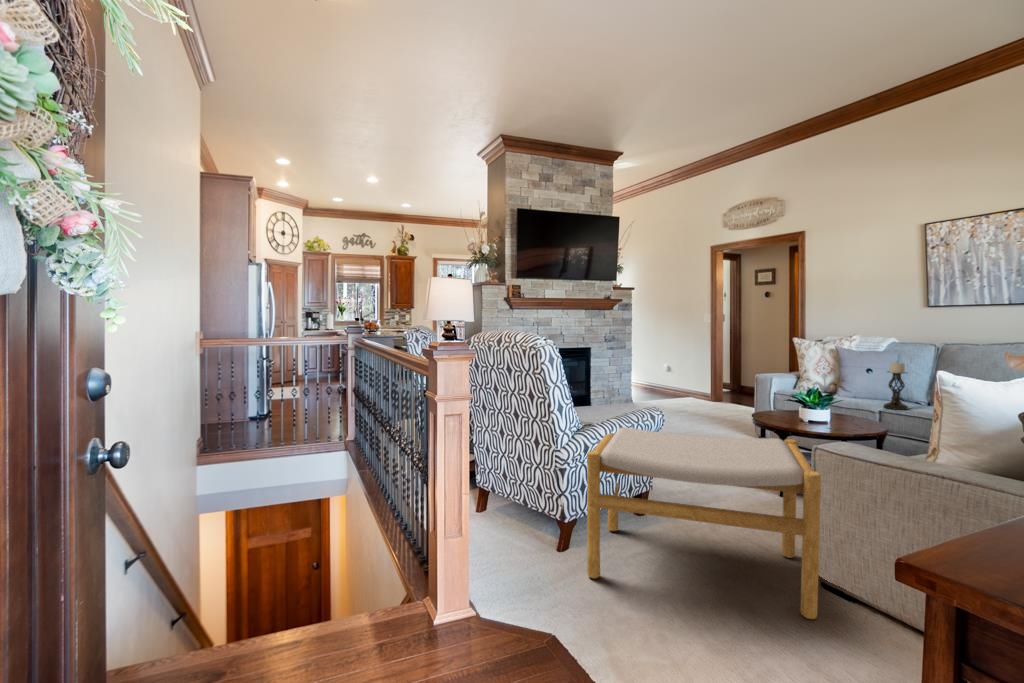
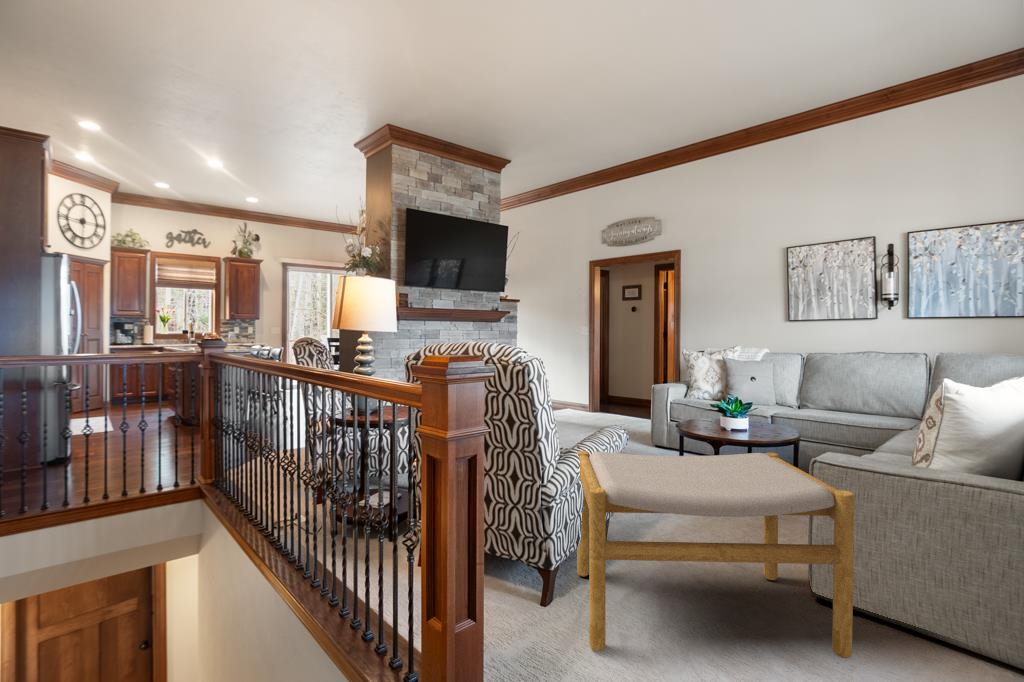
candle holder: present [883,361,908,410] -> none [772,369,793,413]

